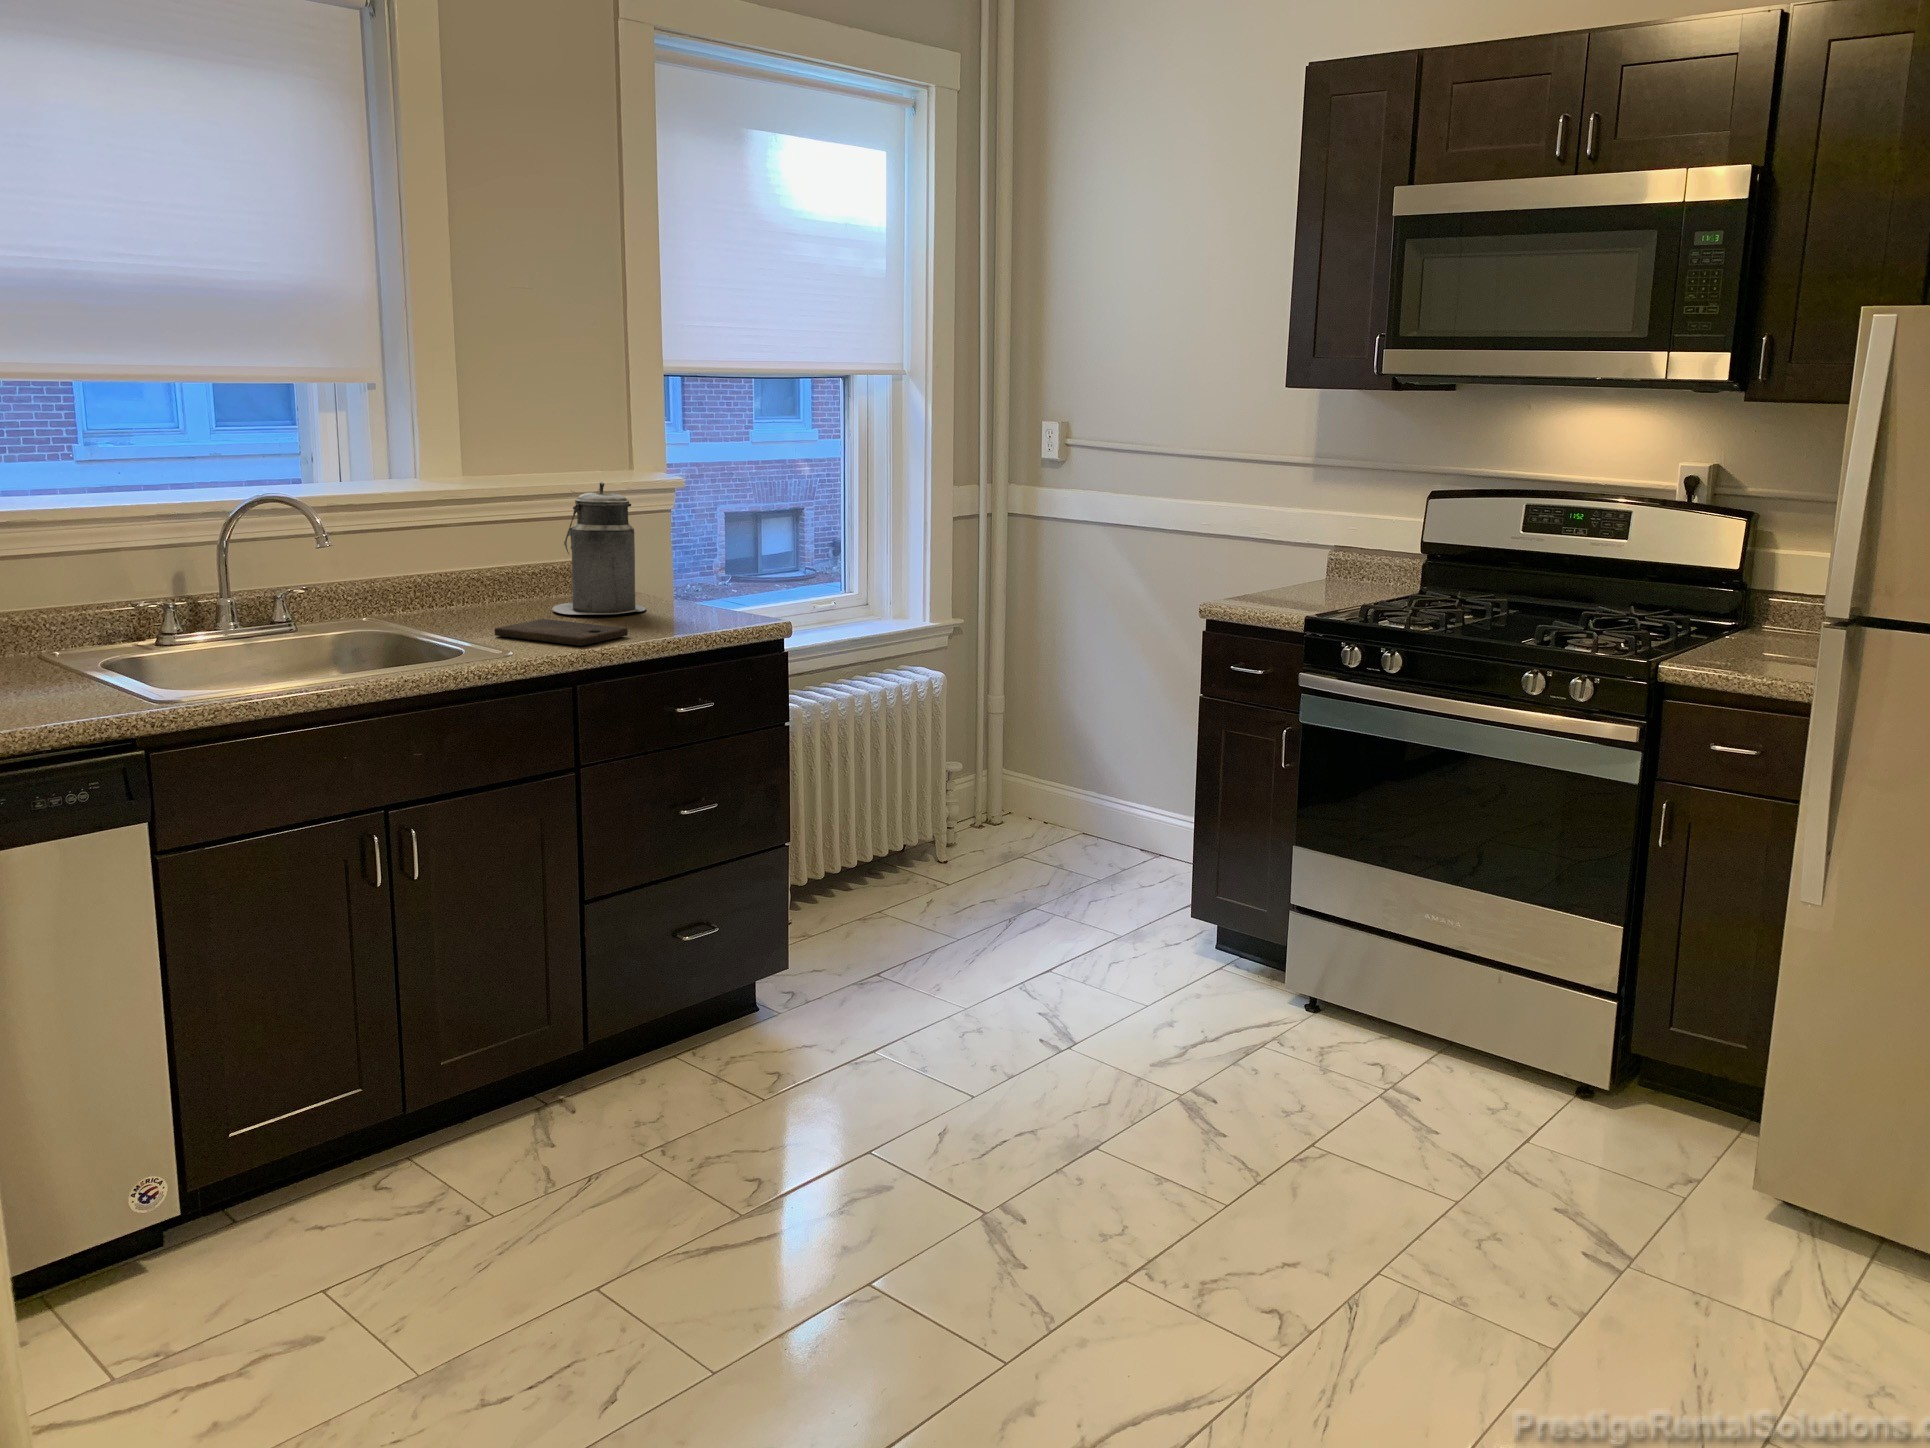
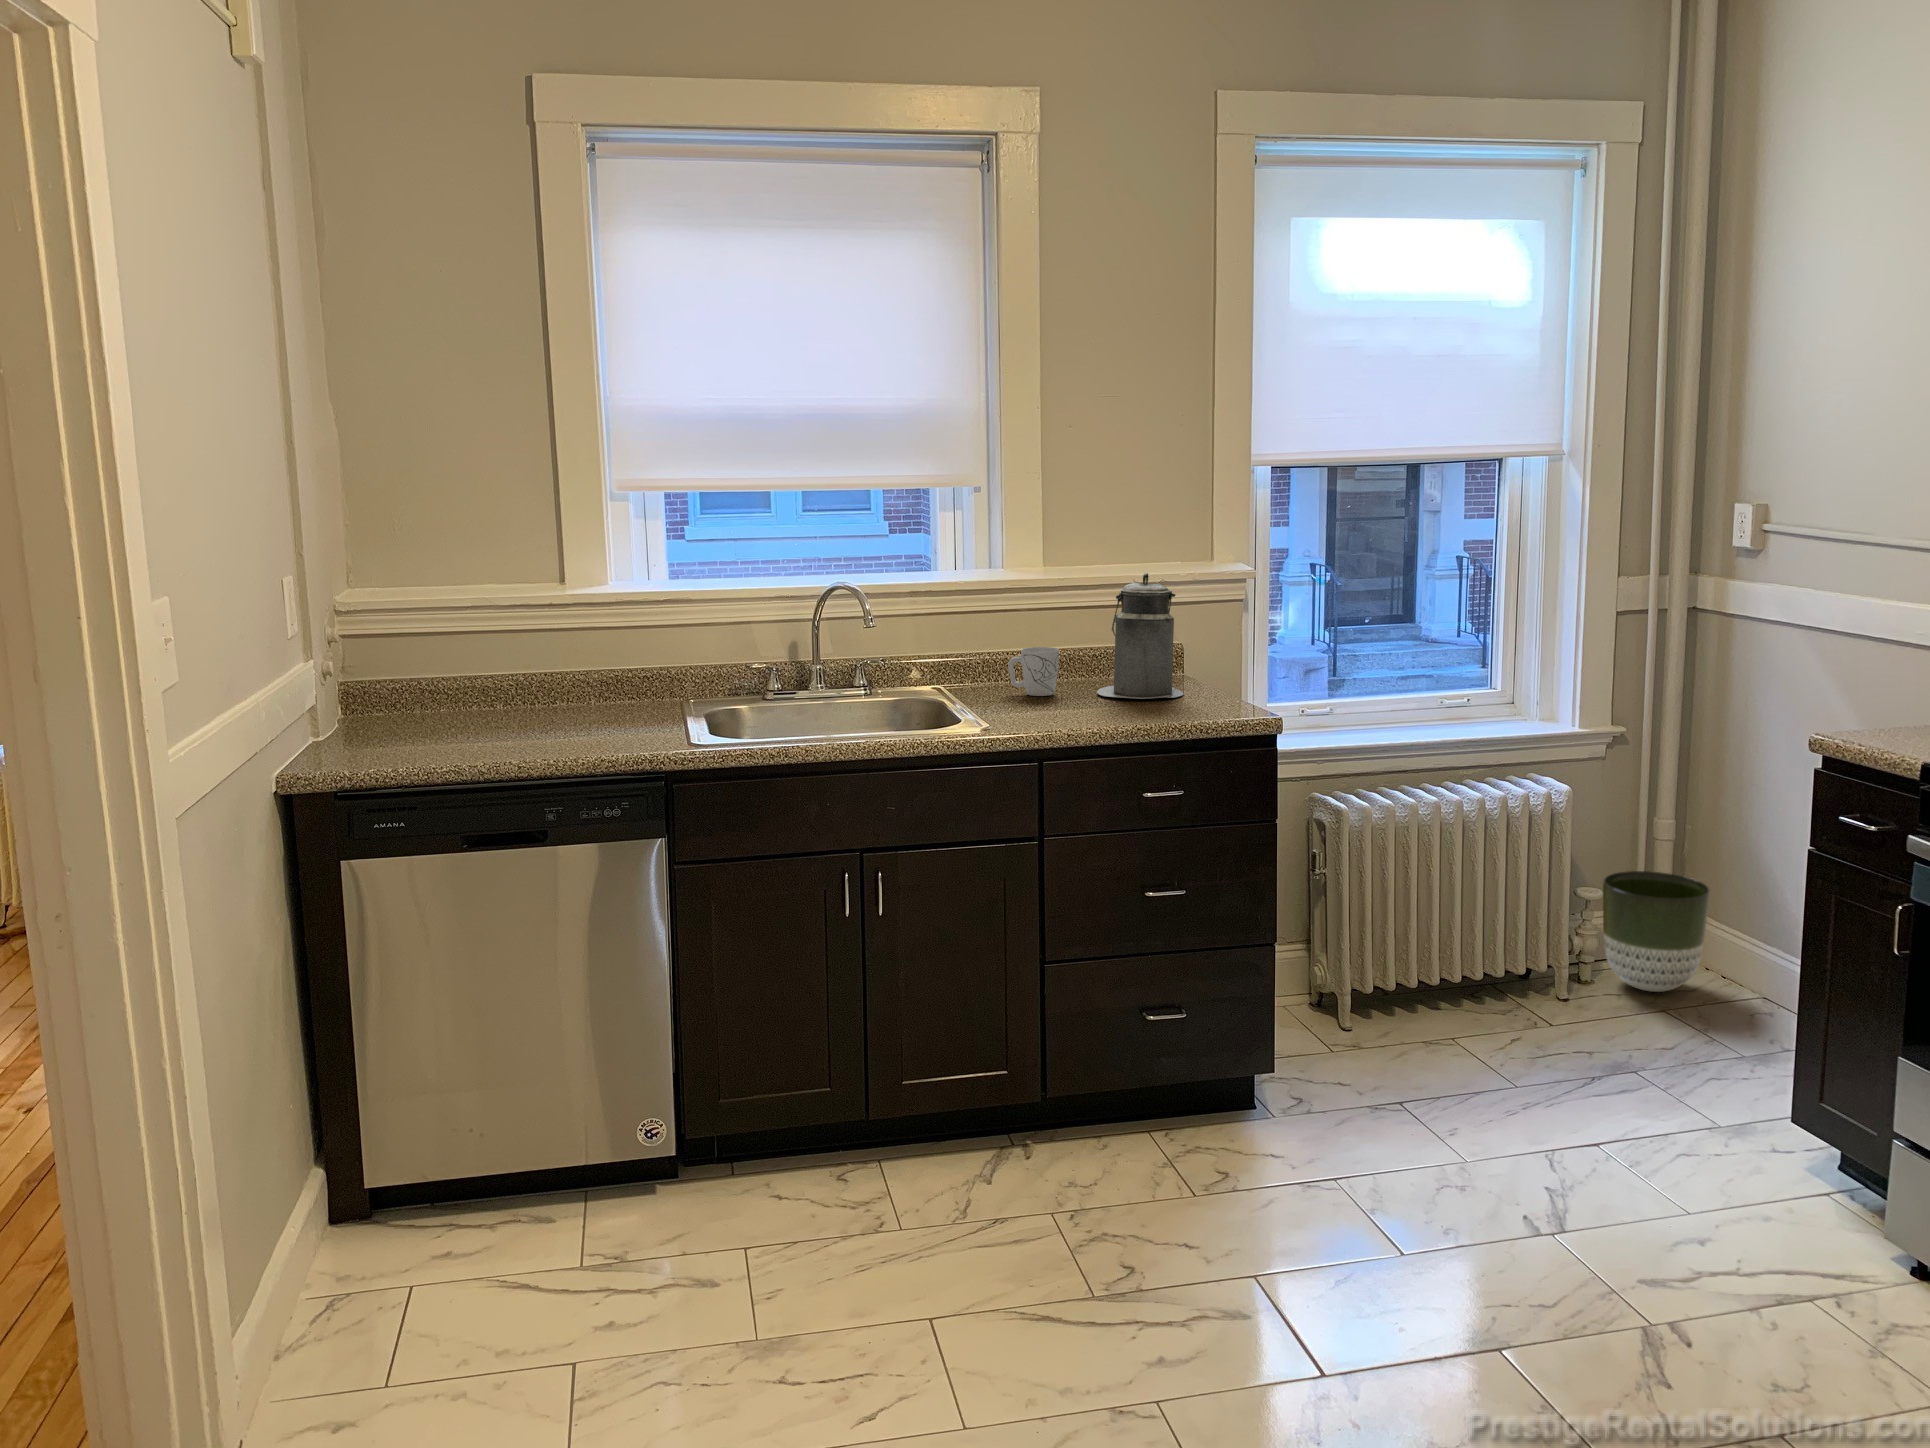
mug: none [453,566,512,619] -> present [1008,647,1059,696]
cutting board: present [495,619,628,646] -> none [1012,699,1120,727]
planter: none [960,742,1045,844] -> present [1603,871,1710,992]

